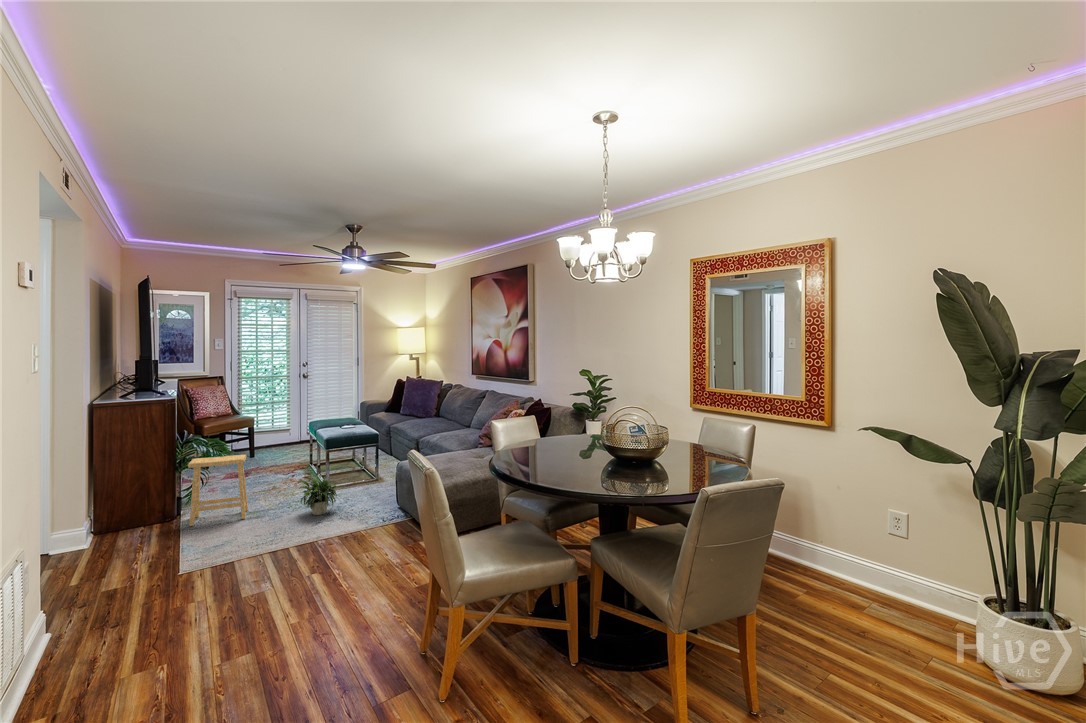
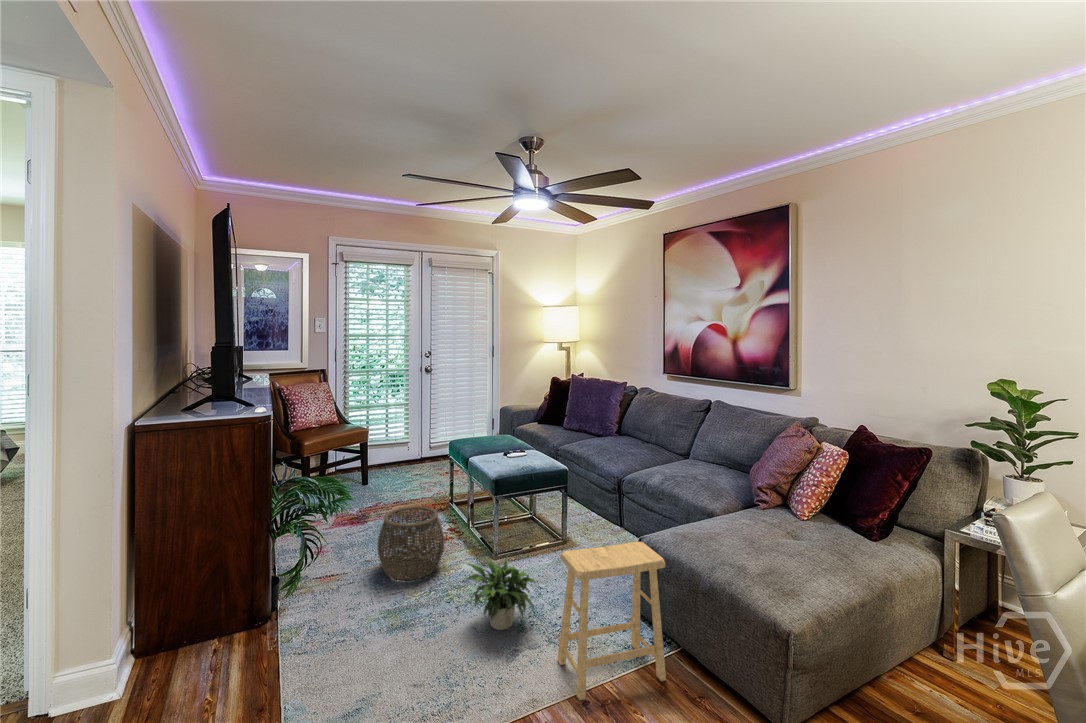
footstool: present [188,454,248,526] -> present [557,542,666,700]
woven basket: none [250,458,296,500] -> present [377,506,444,580]

